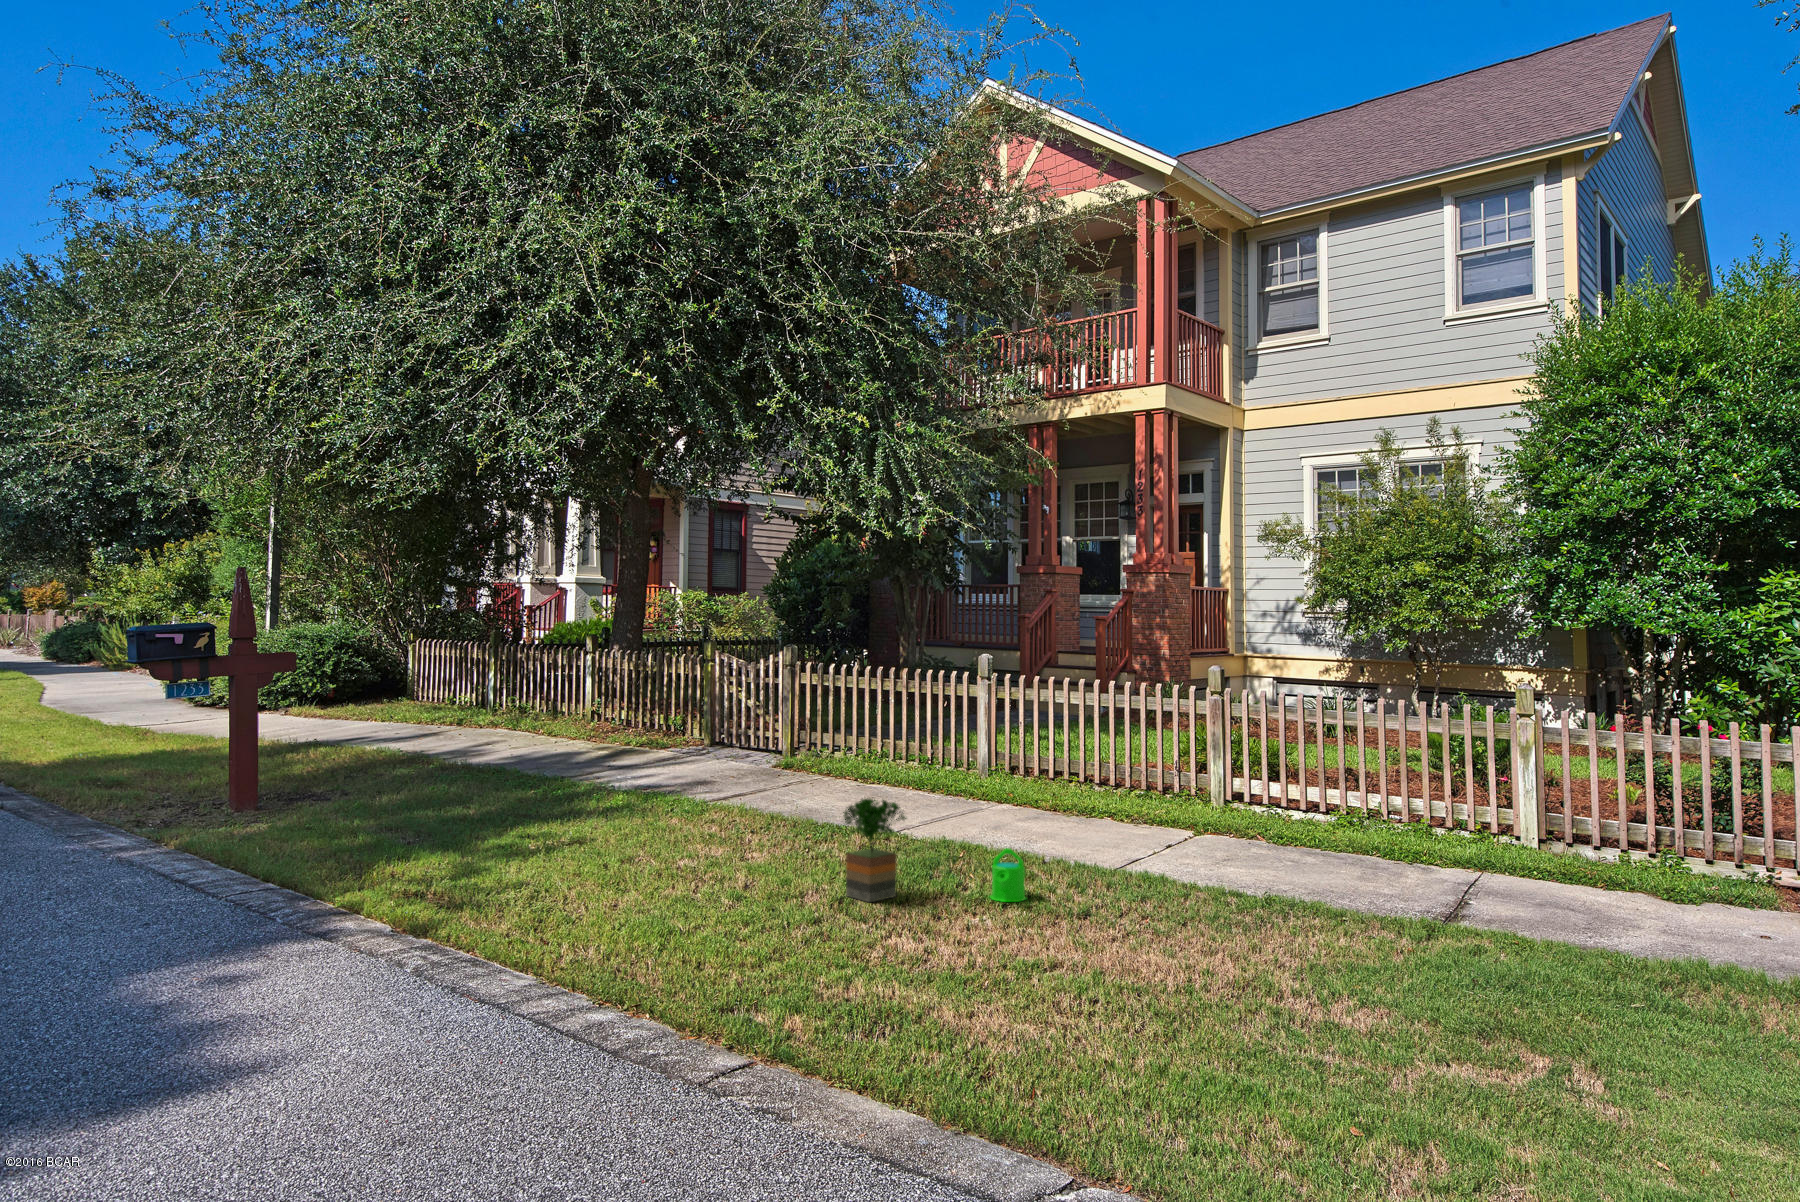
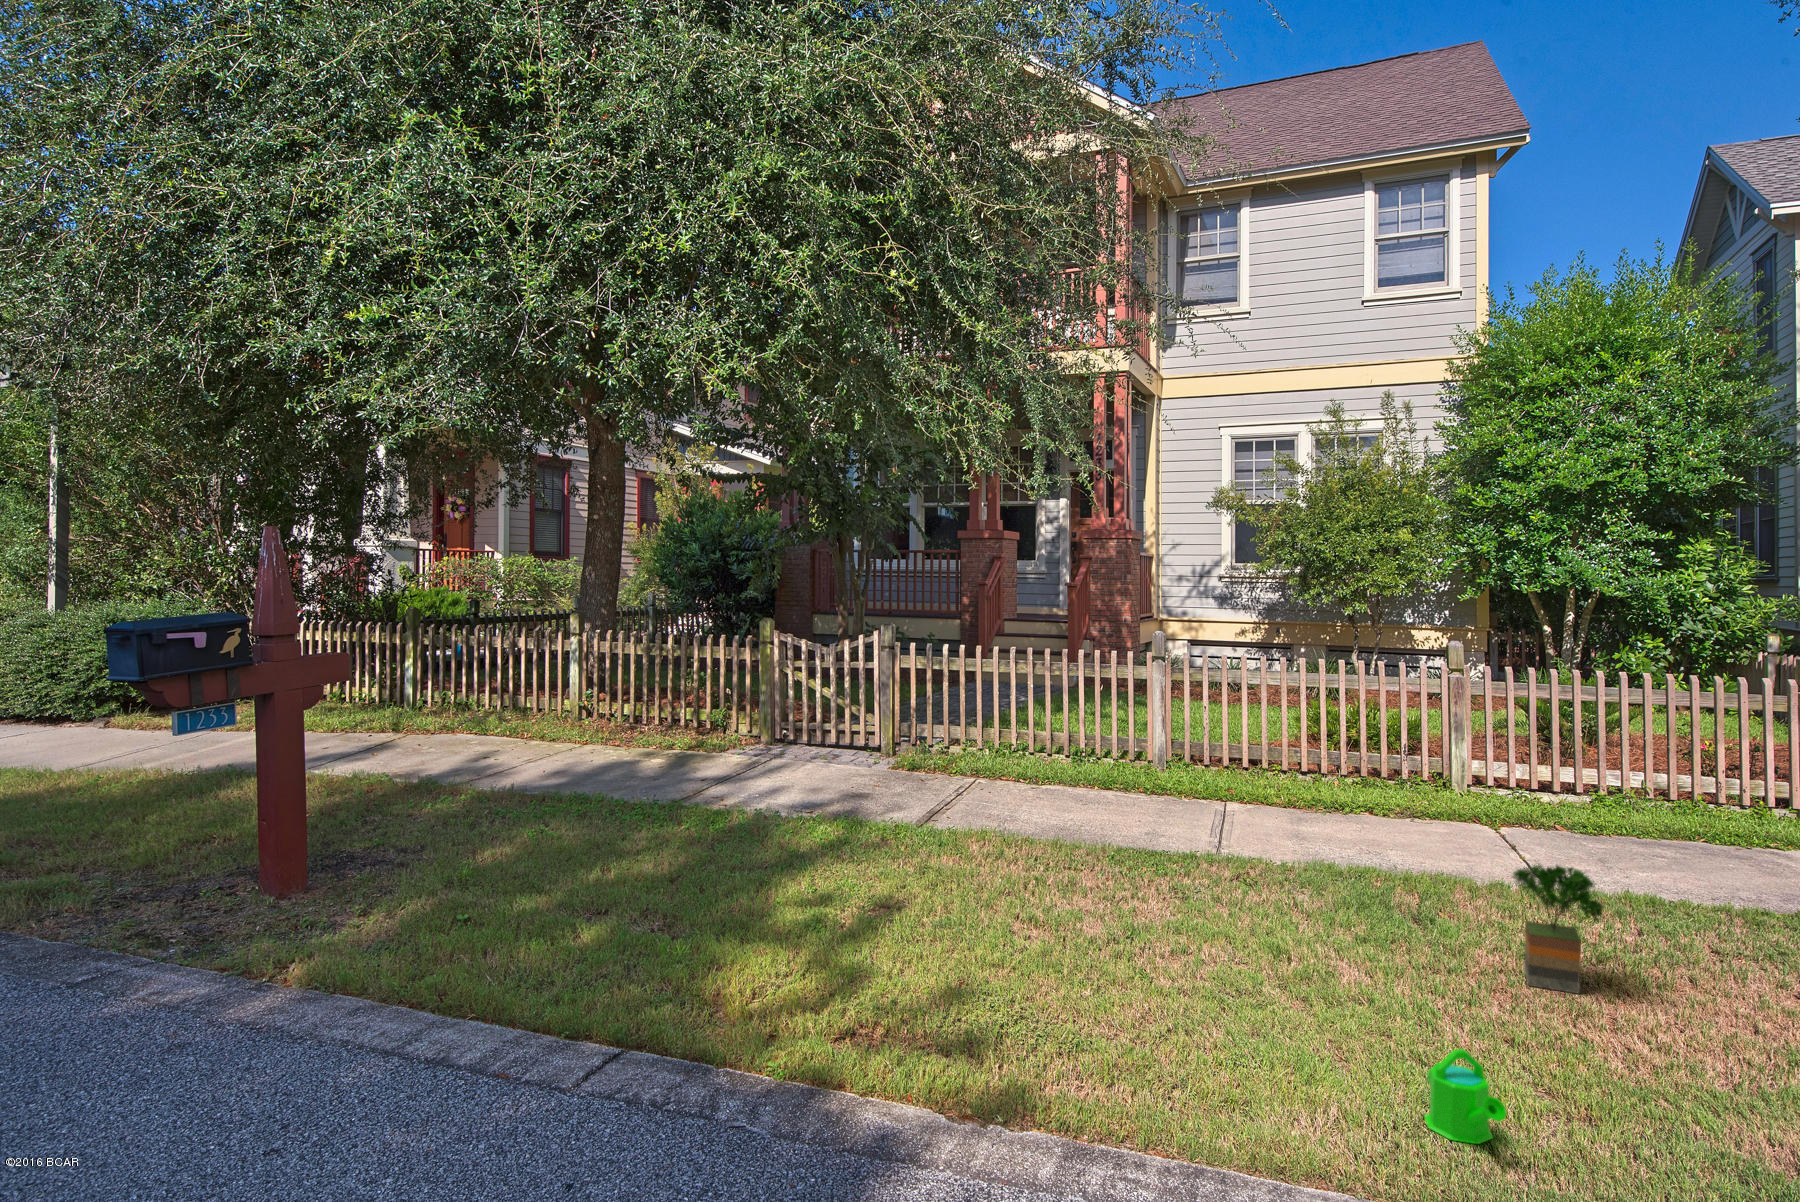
watering can: present [990,848,1026,902] -> present [1425,1049,1506,1144]

